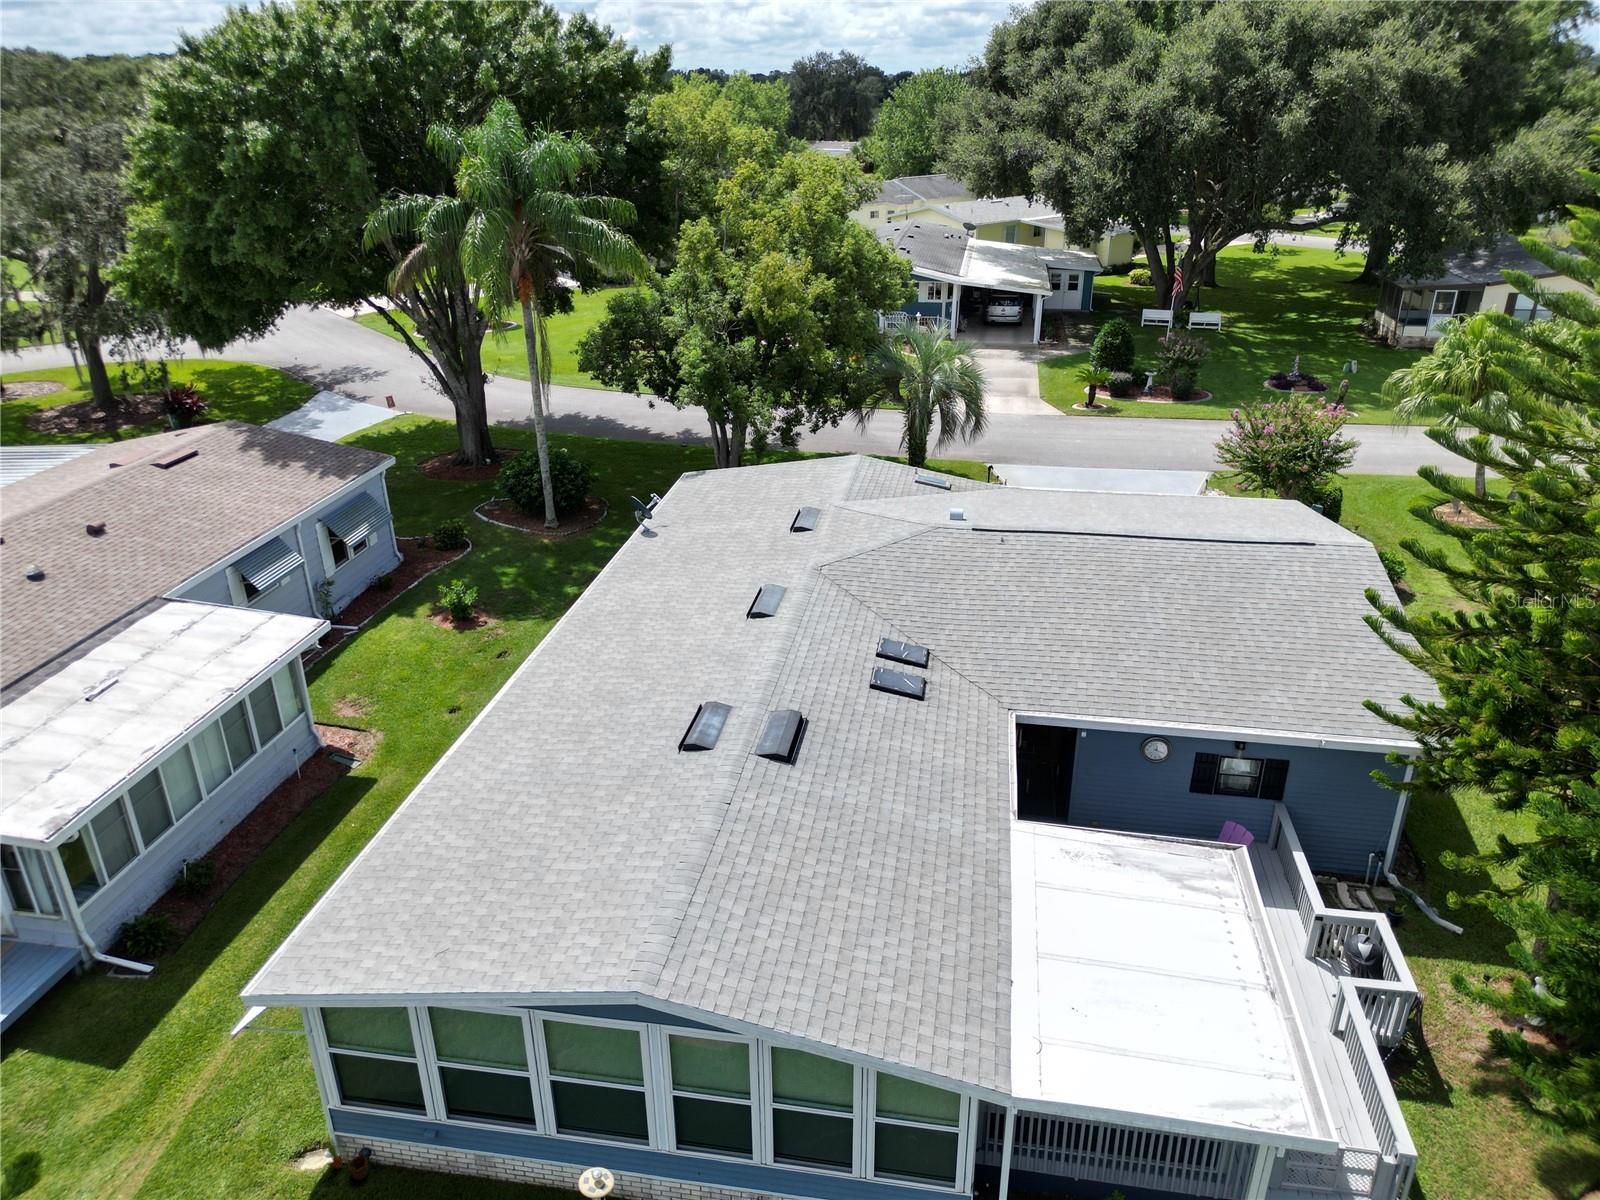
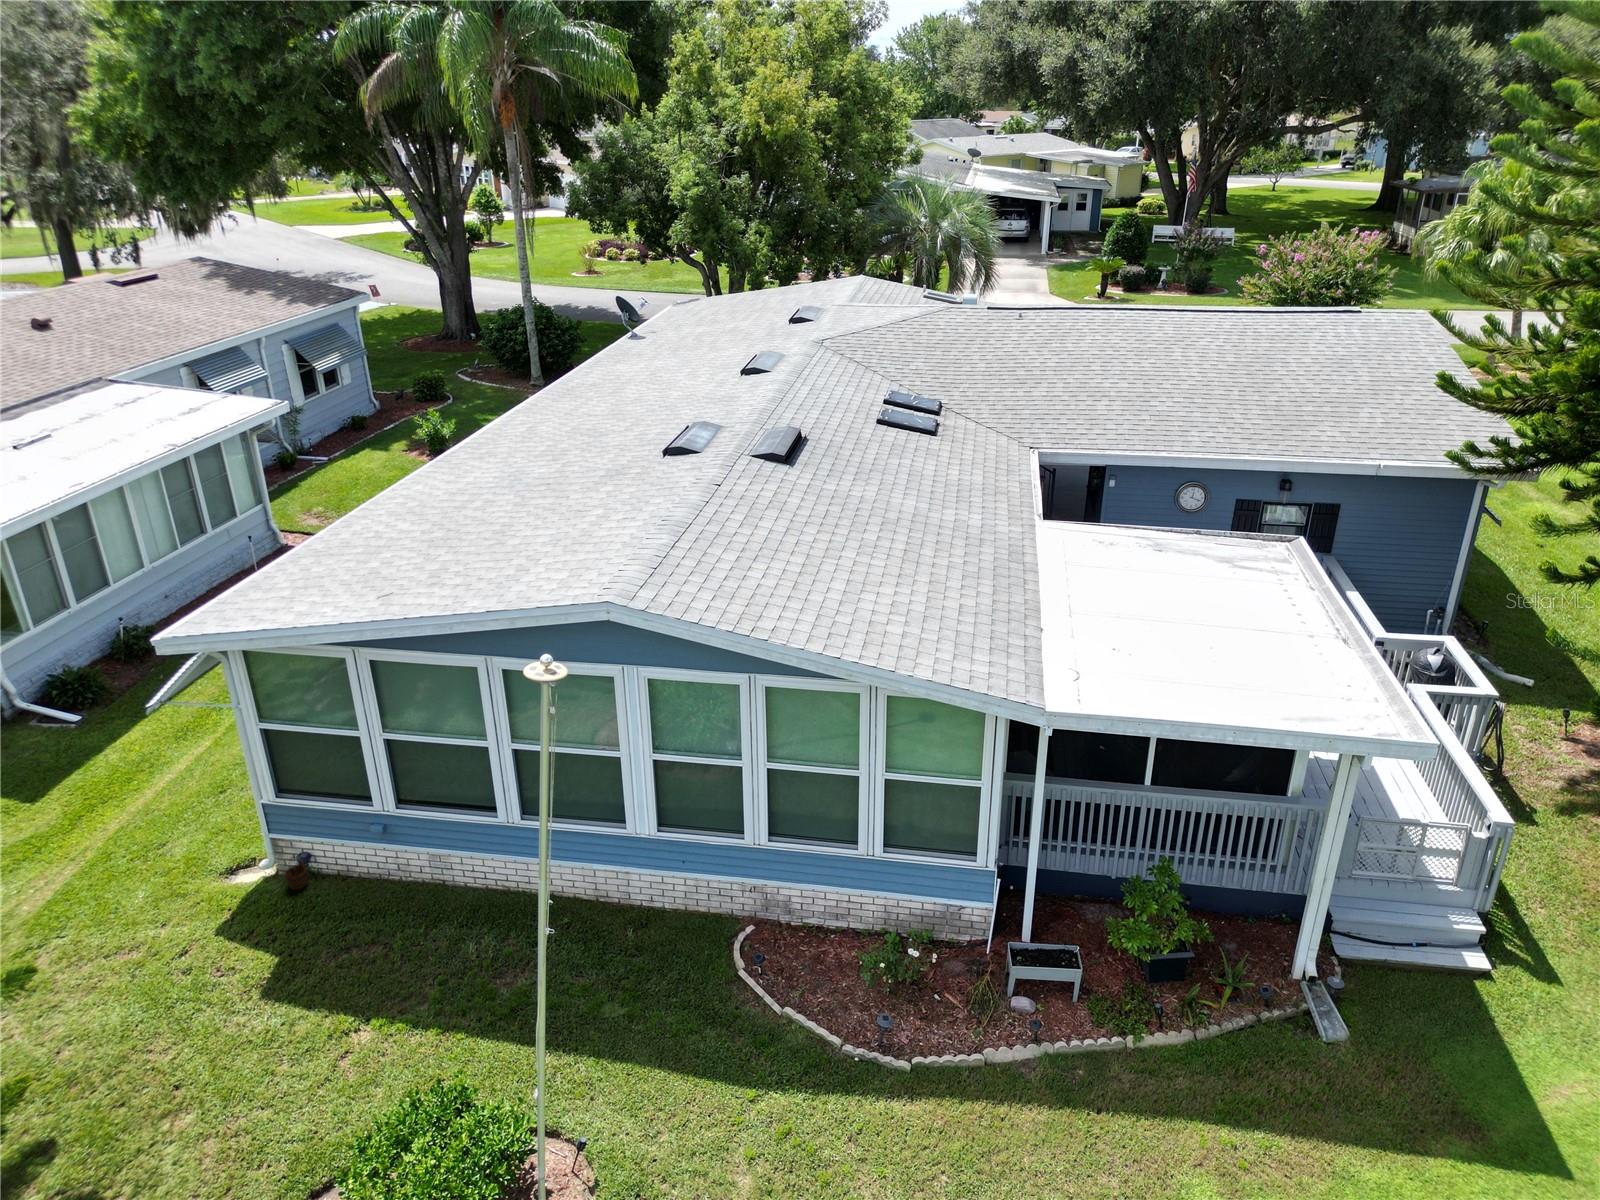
potted plant: present [324,1139,342,1168] -> none [255,842,278,881]

